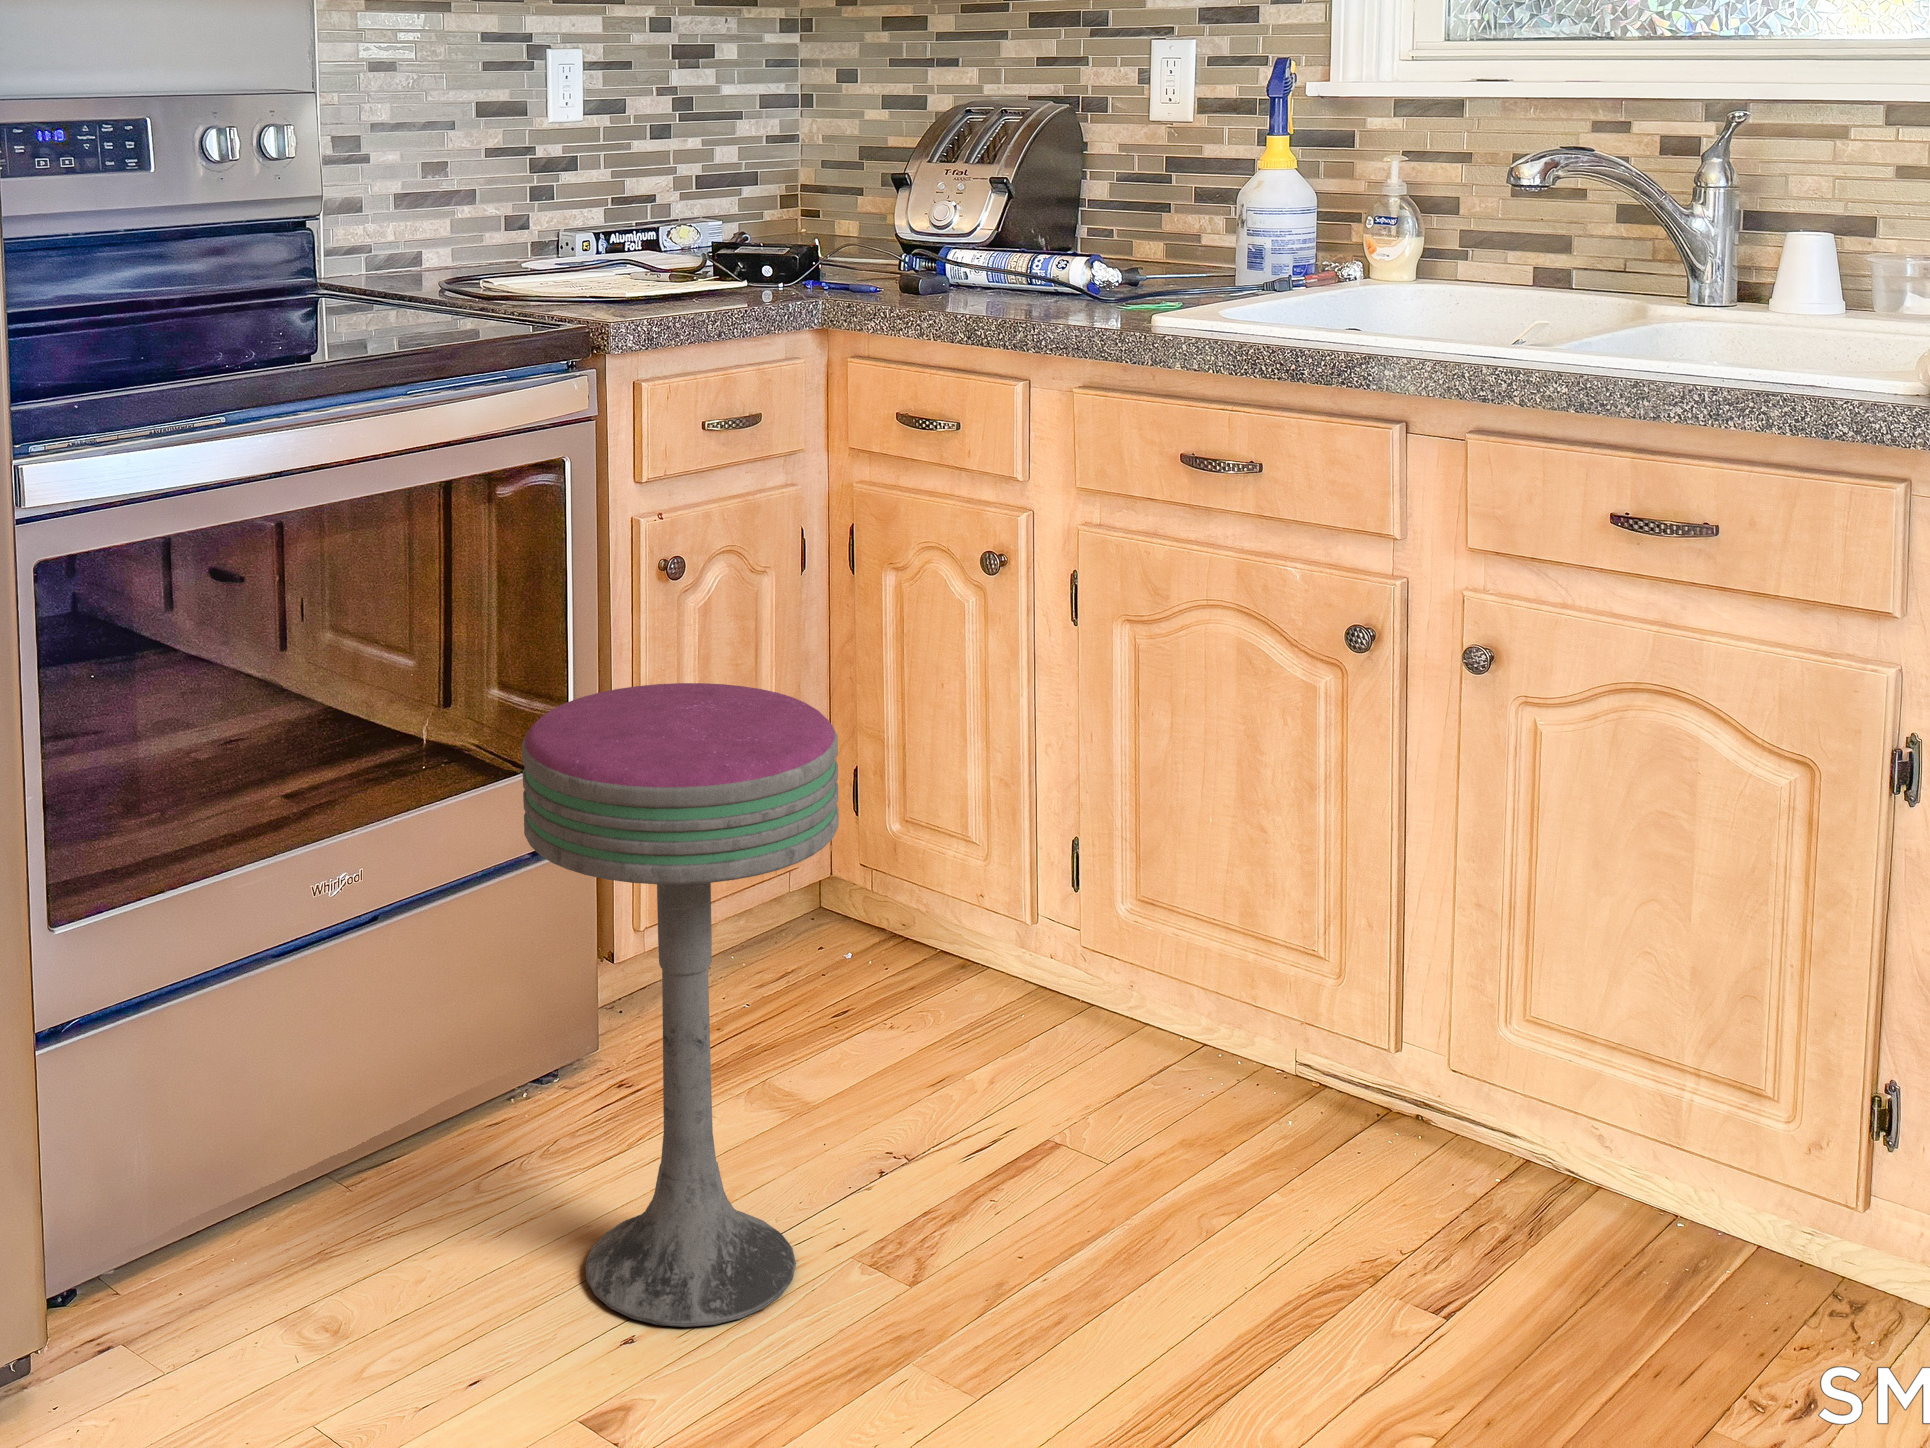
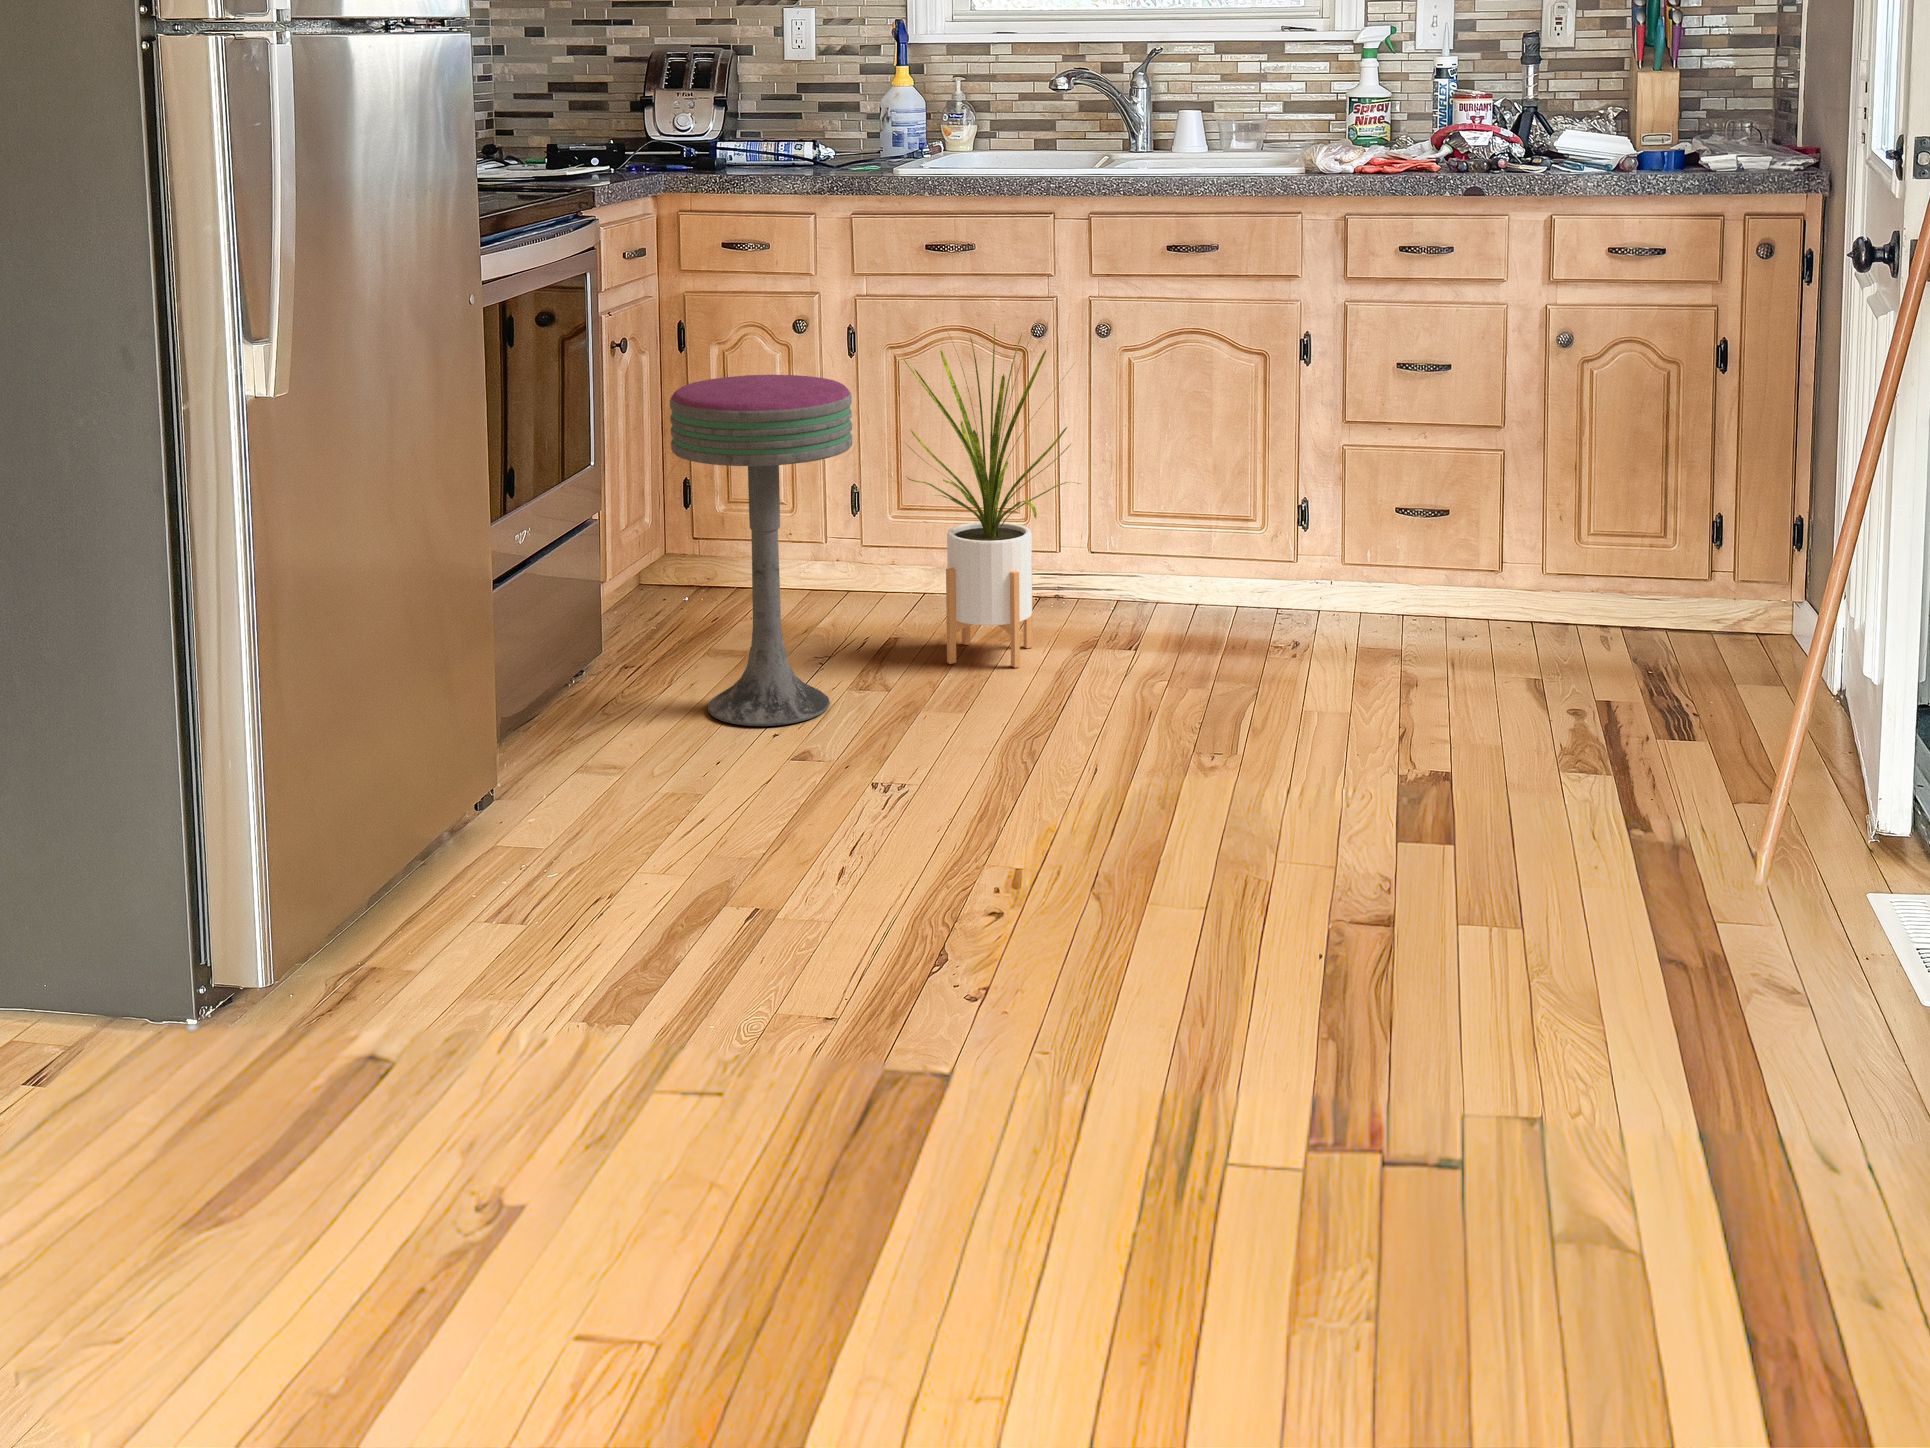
house plant: none [999,636,1339,1299] -> present [903,325,1080,668]

